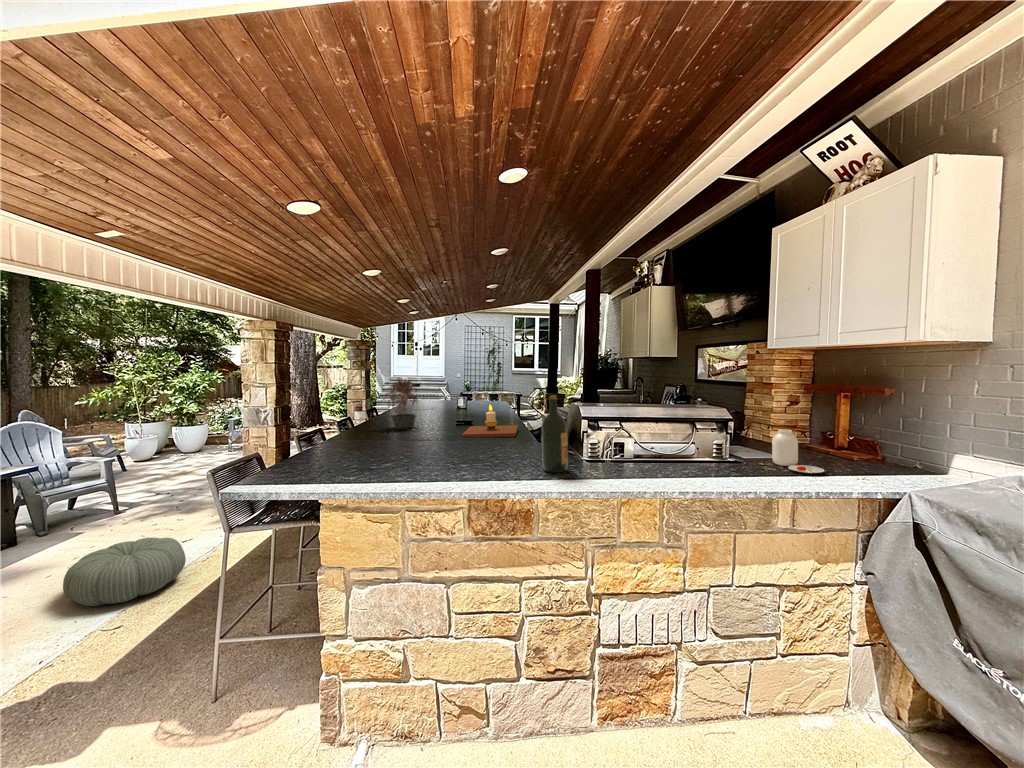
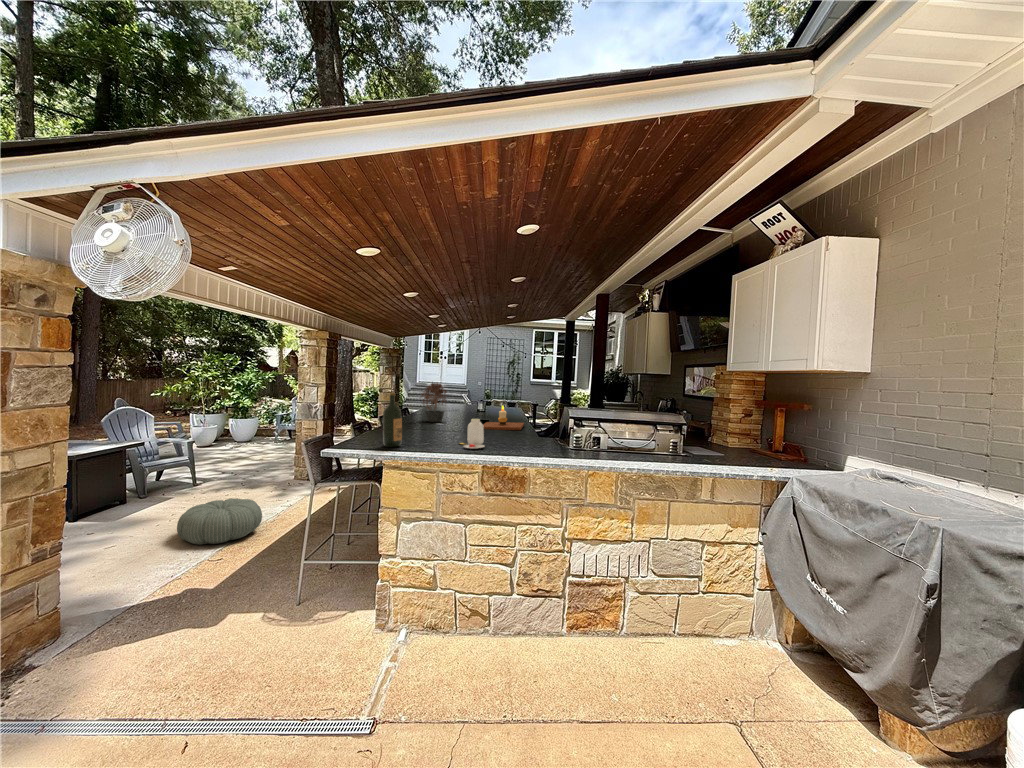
wine bottle: present [541,396,568,473] -> present [383,392,402,447]
jar: present [759,429,824,473] -> present [460,419,484,449]

